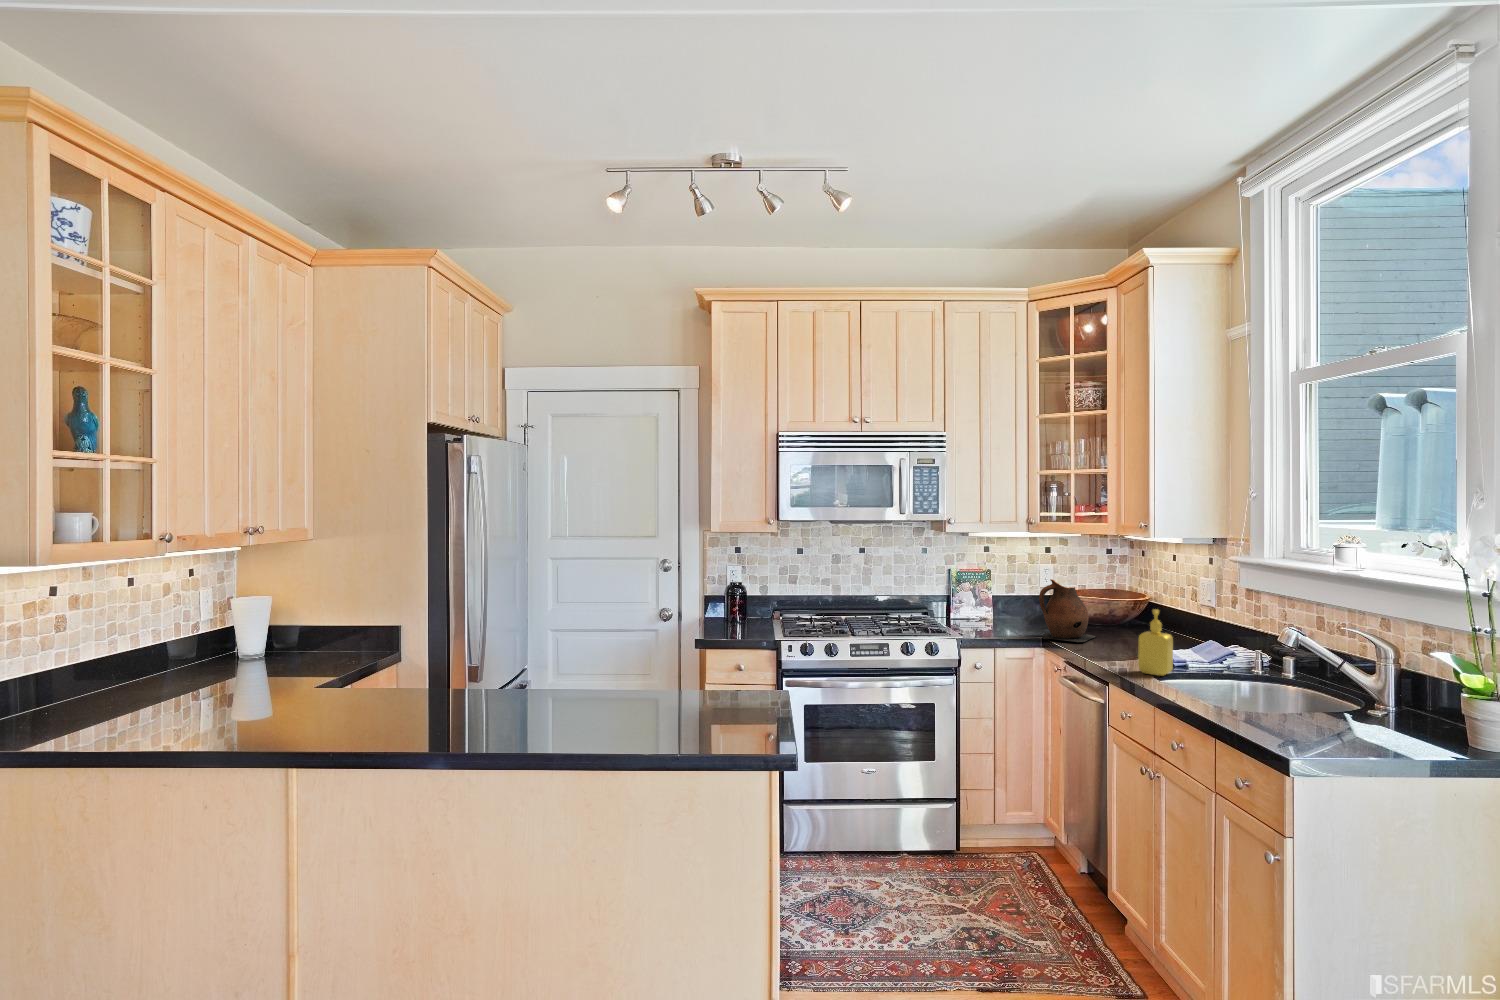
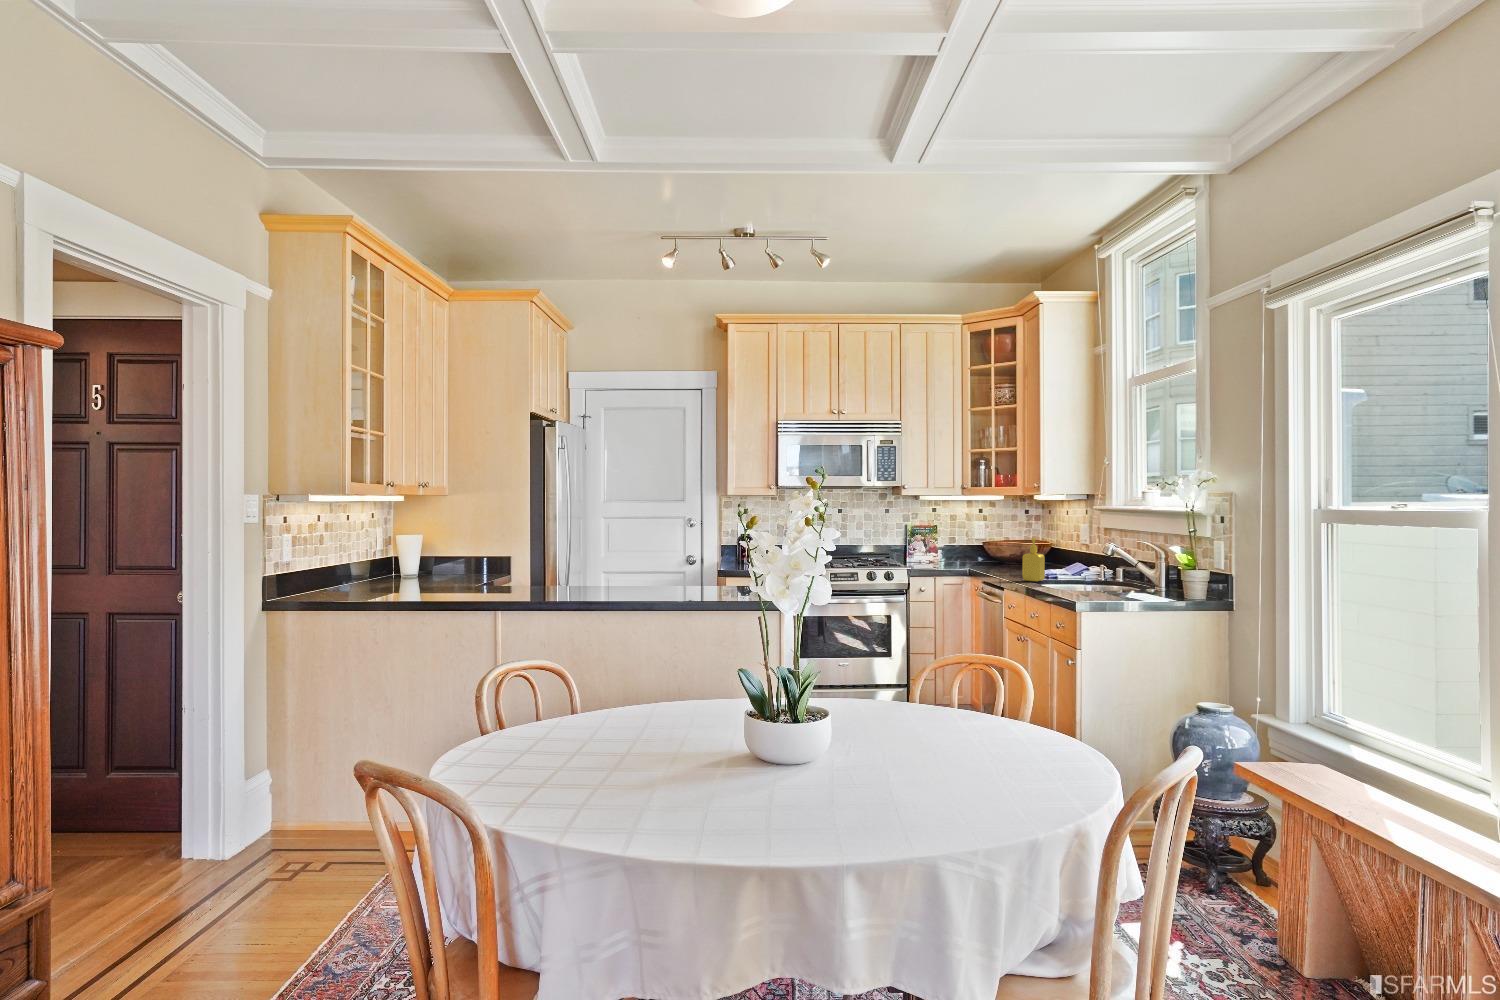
ceramic pitcher: present [1039,579,1096,643] -> none [967,527,1008,571]

